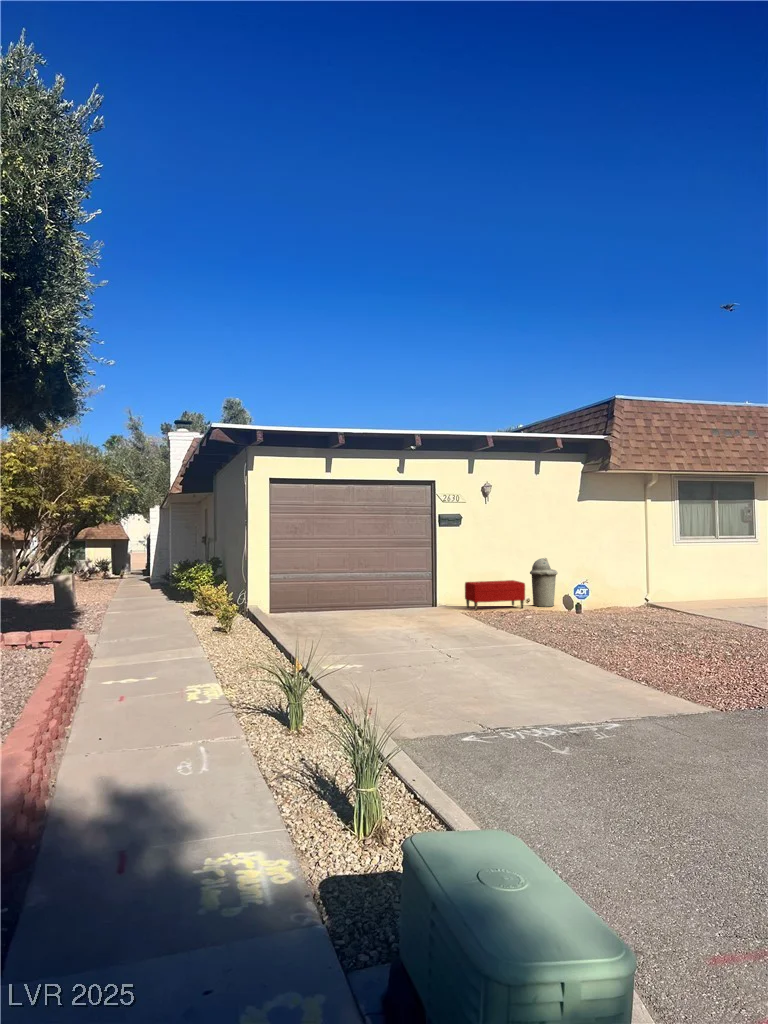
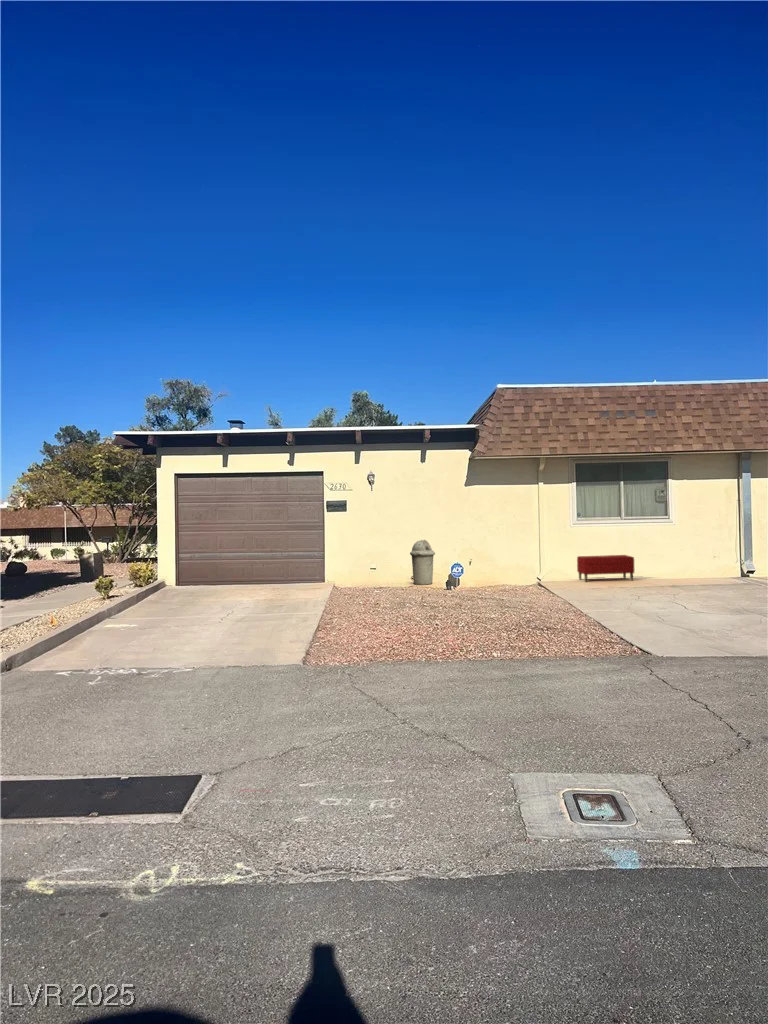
bench: present [465,580,525,611] -> present [577,555,634,582]

